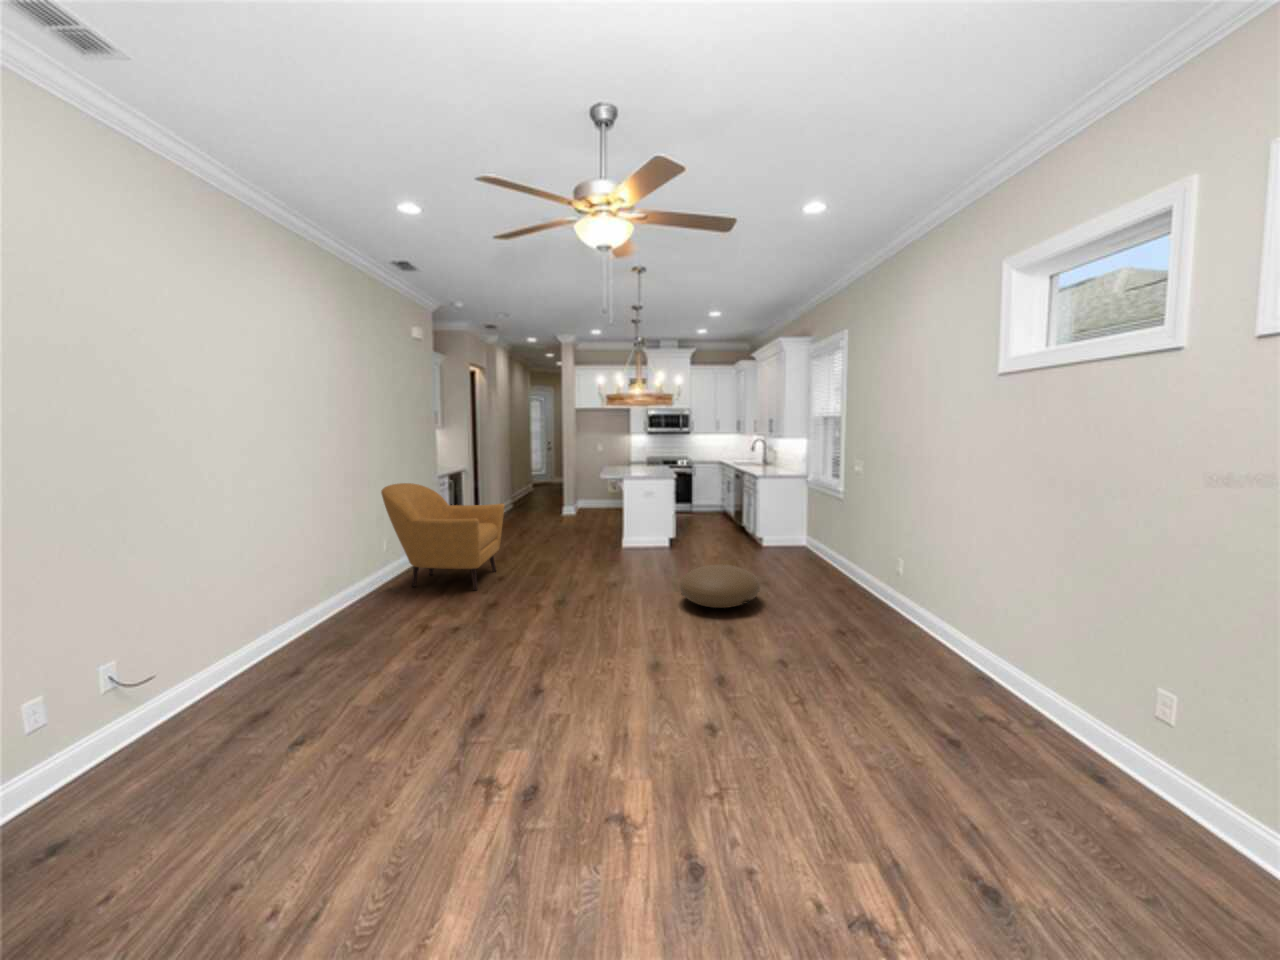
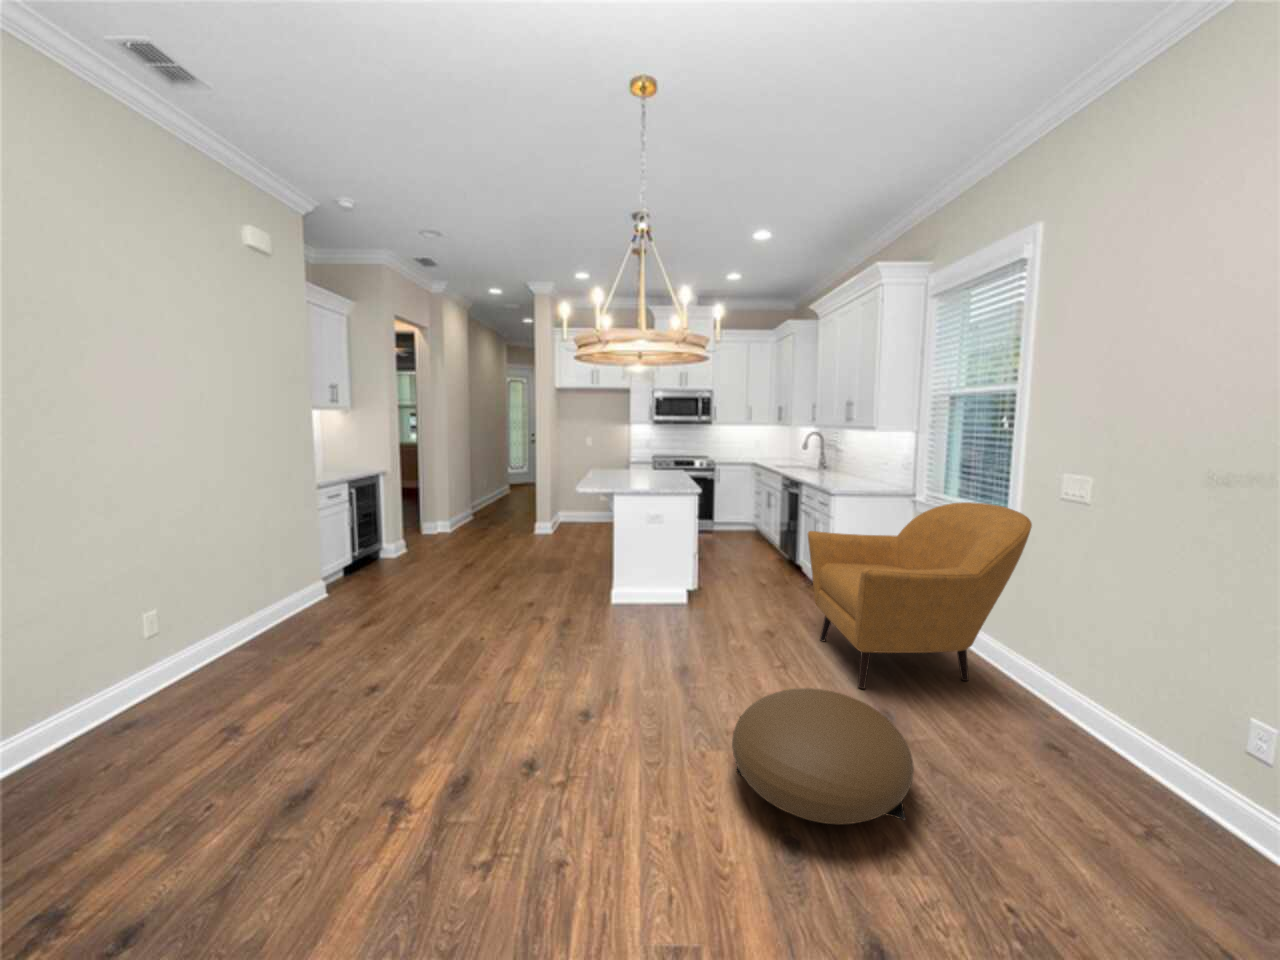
armchair: present [381,483,505,590] -> present [808,502,1032,689]

